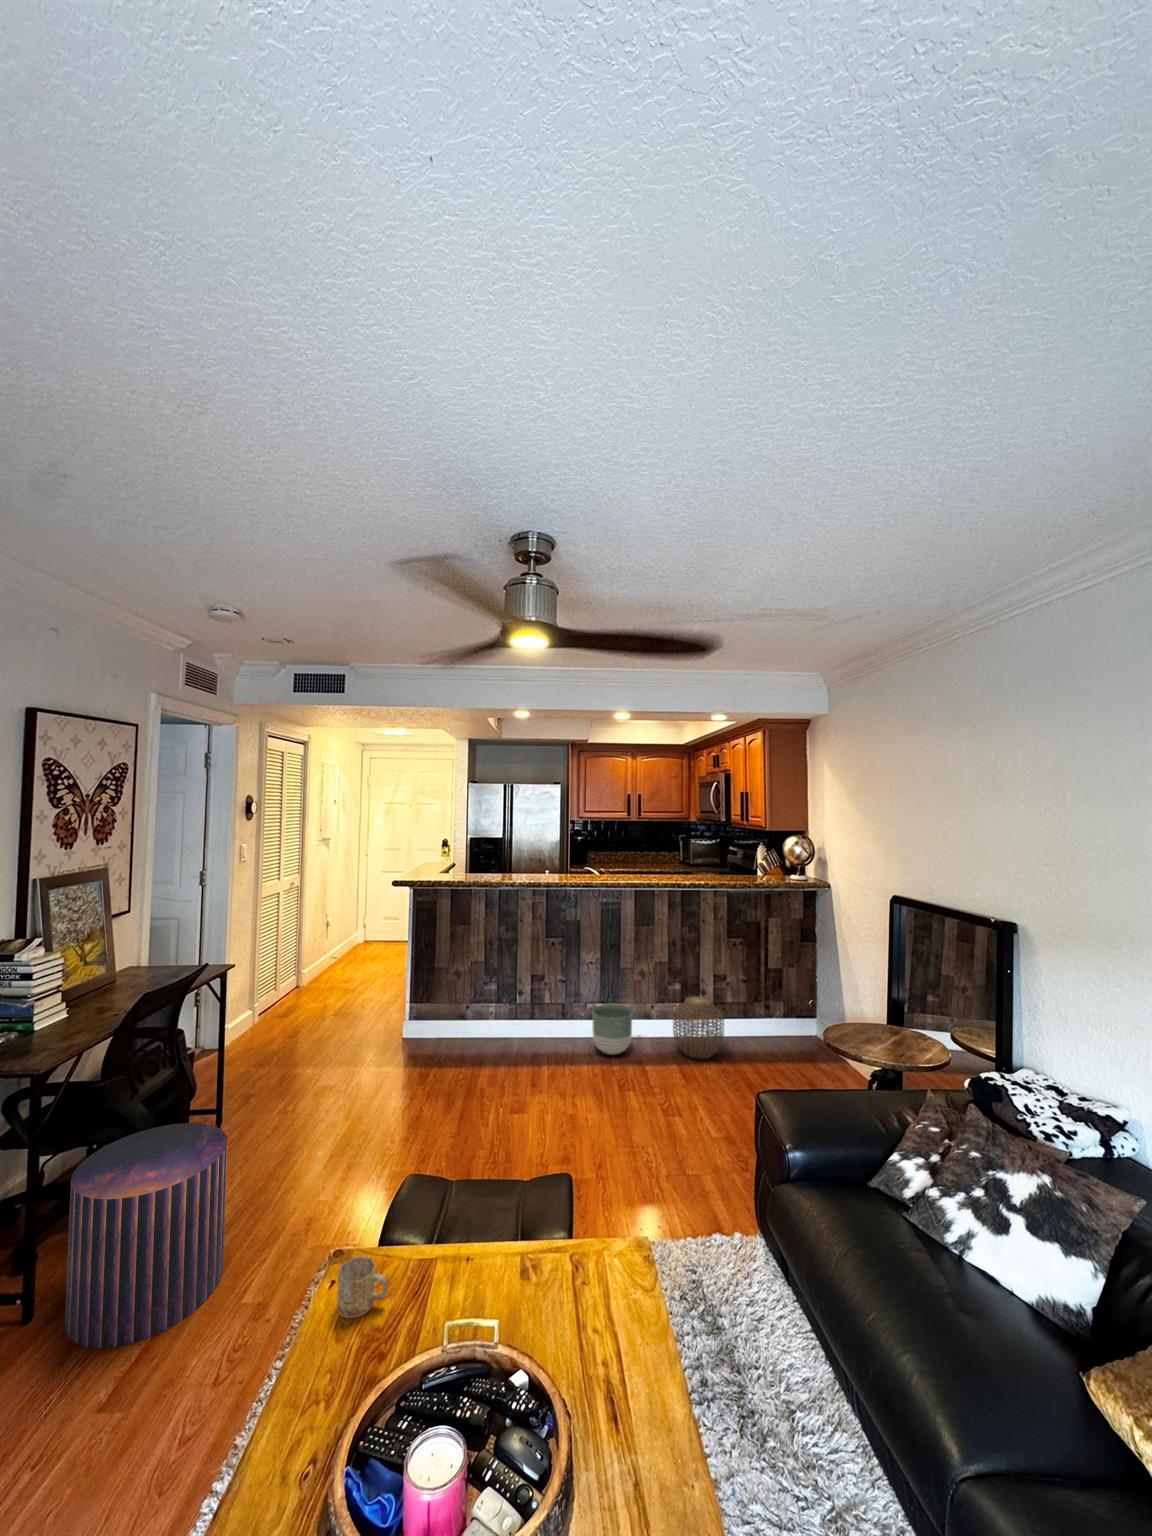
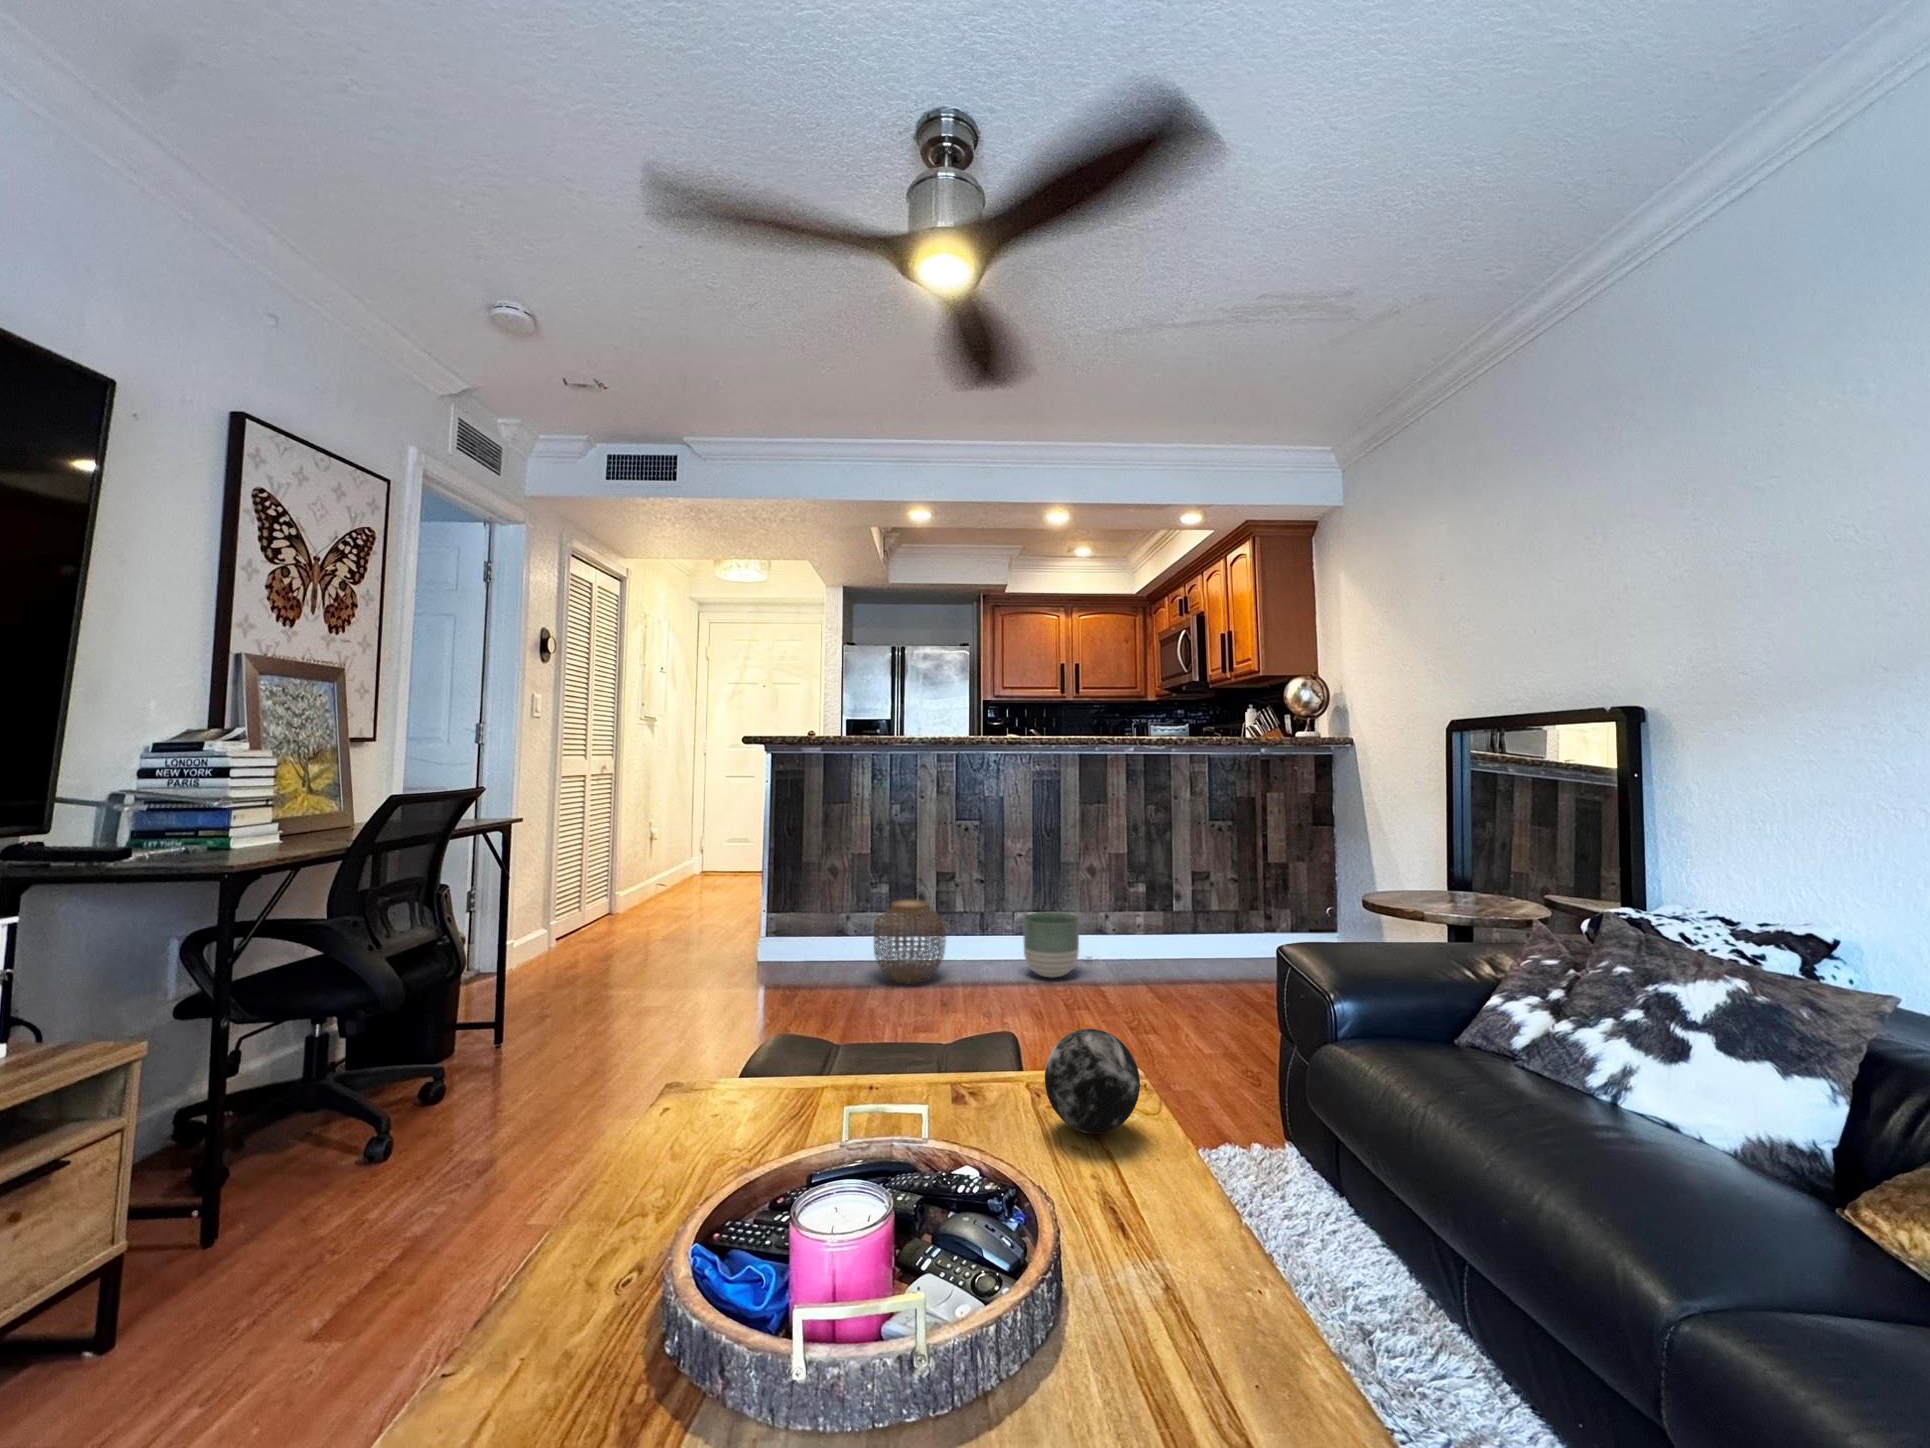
woven basket: present [673,996,724,1058] -> present [874,899,945,984]
pouf: present [65,1123,227,1348] -> none [261,986,508,1275]
decorative orb: none [579,1233,640,1311] -> present [1045,1029,1140,1134]
mug: present [338,1256,389,1318] -> none [675,1066,753,1143]

